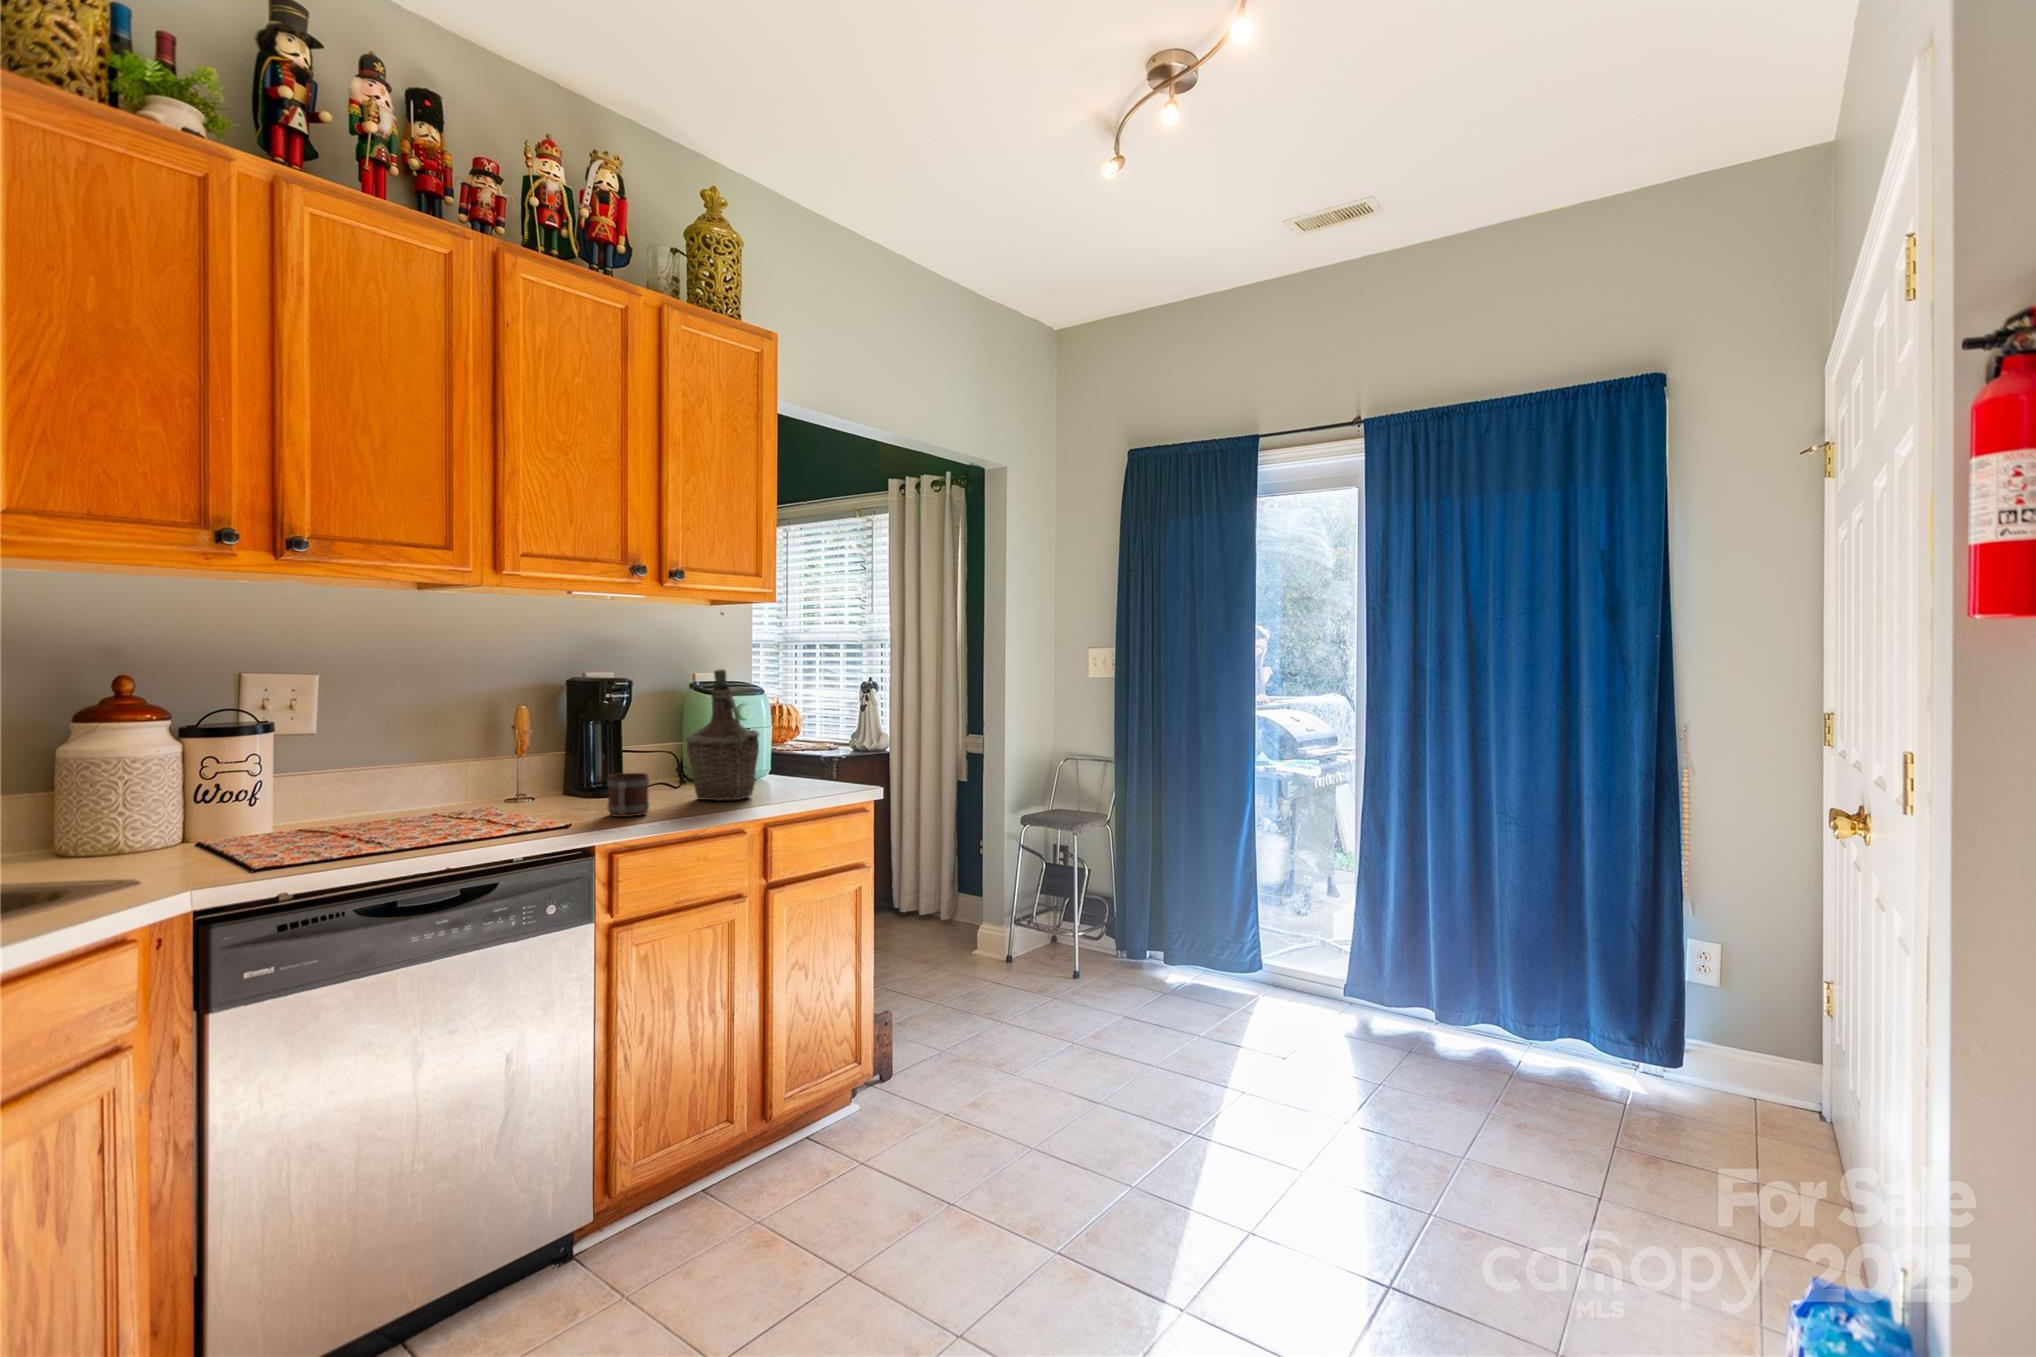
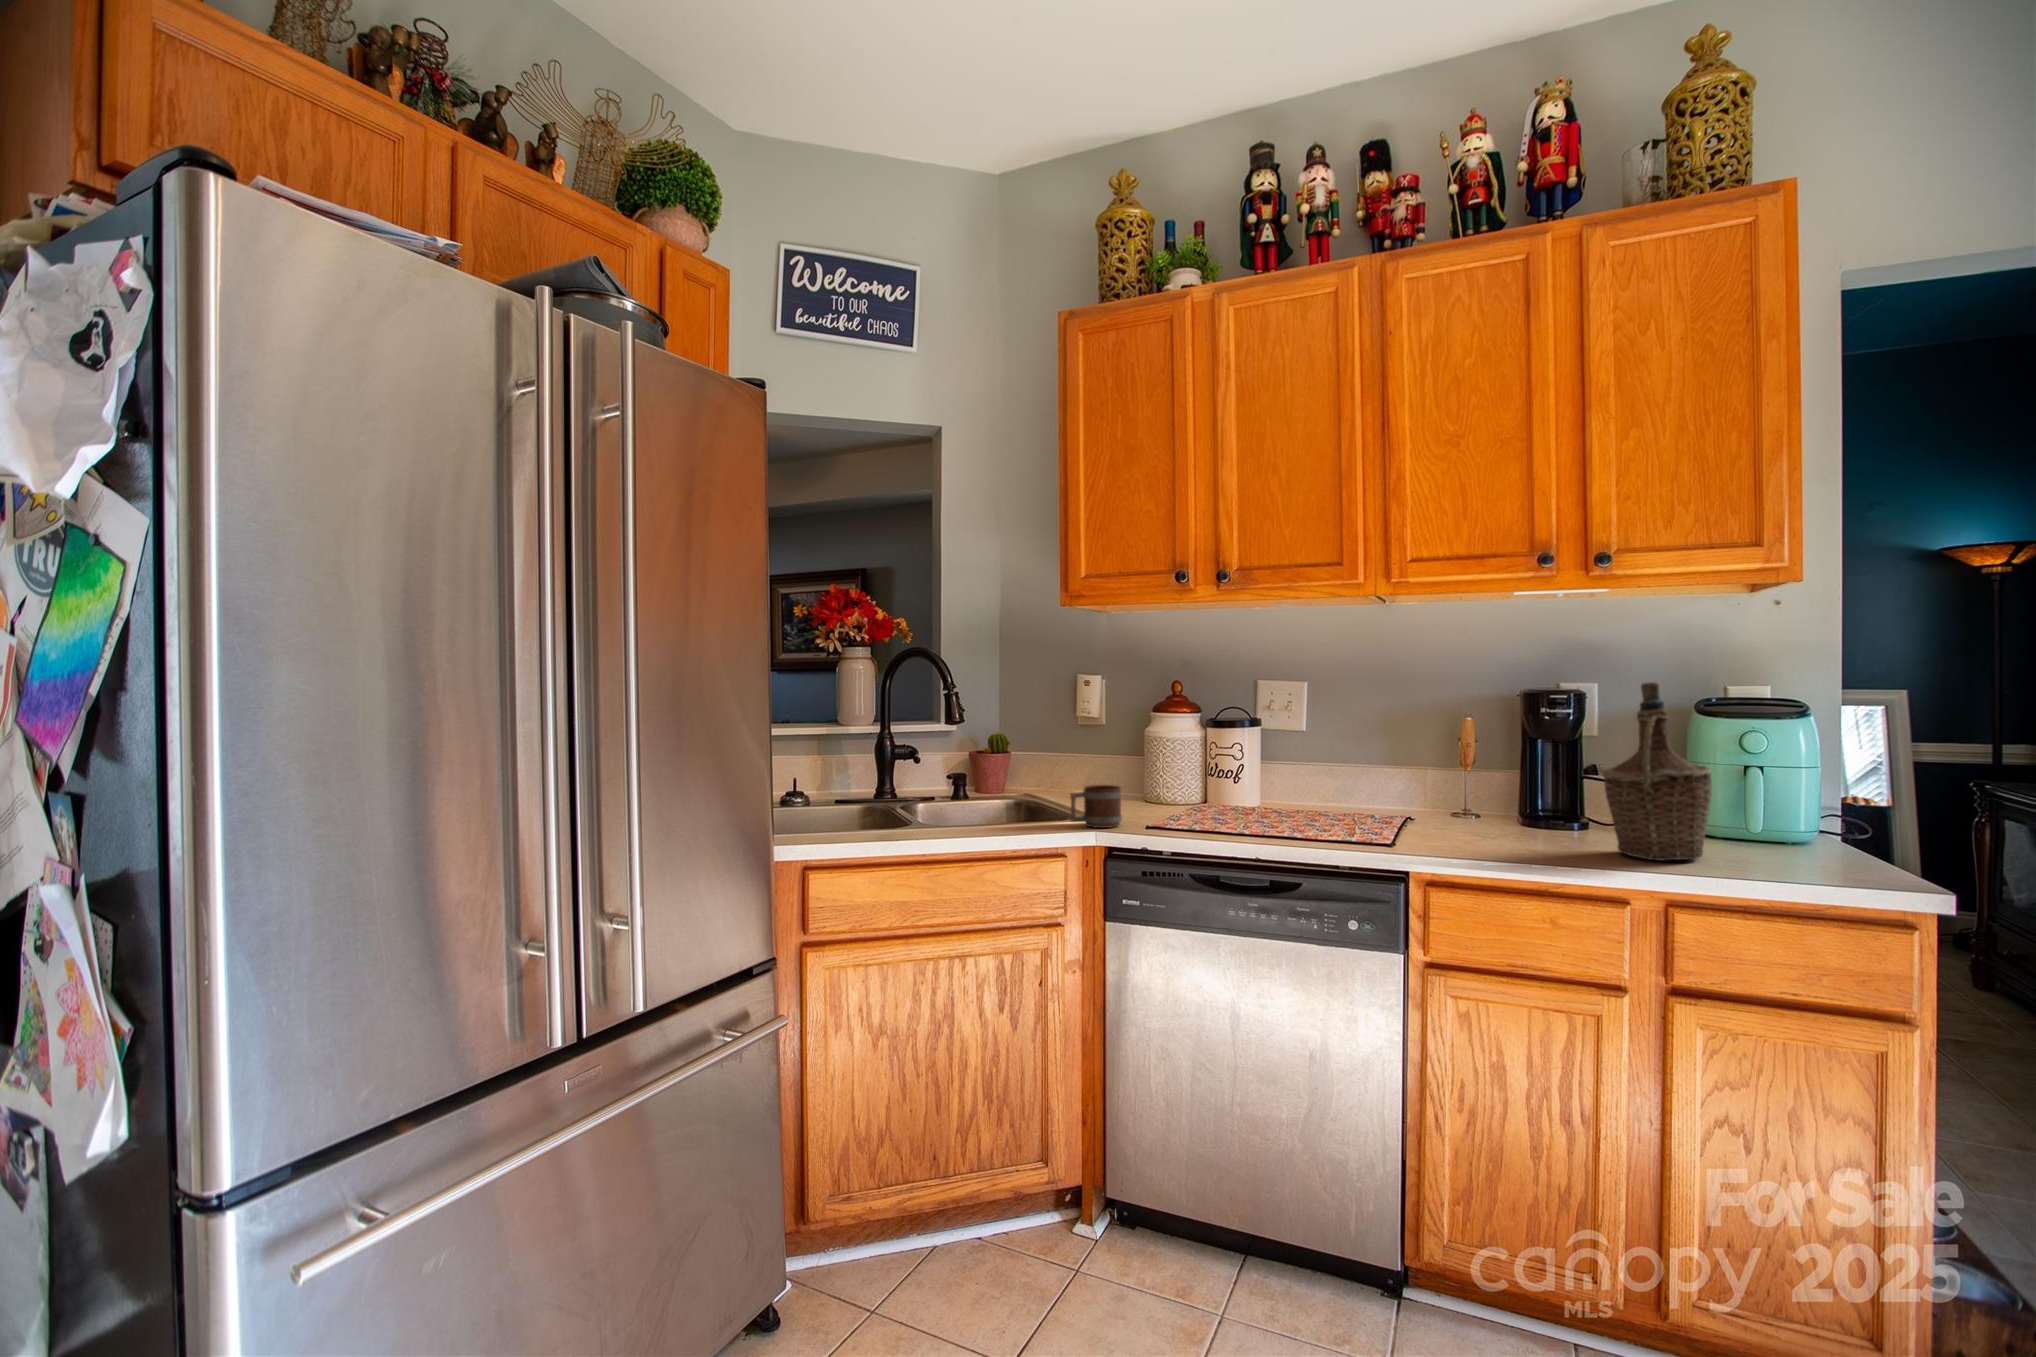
mug: present [607,773,649,817] -> present [1070,785,1122,828]

